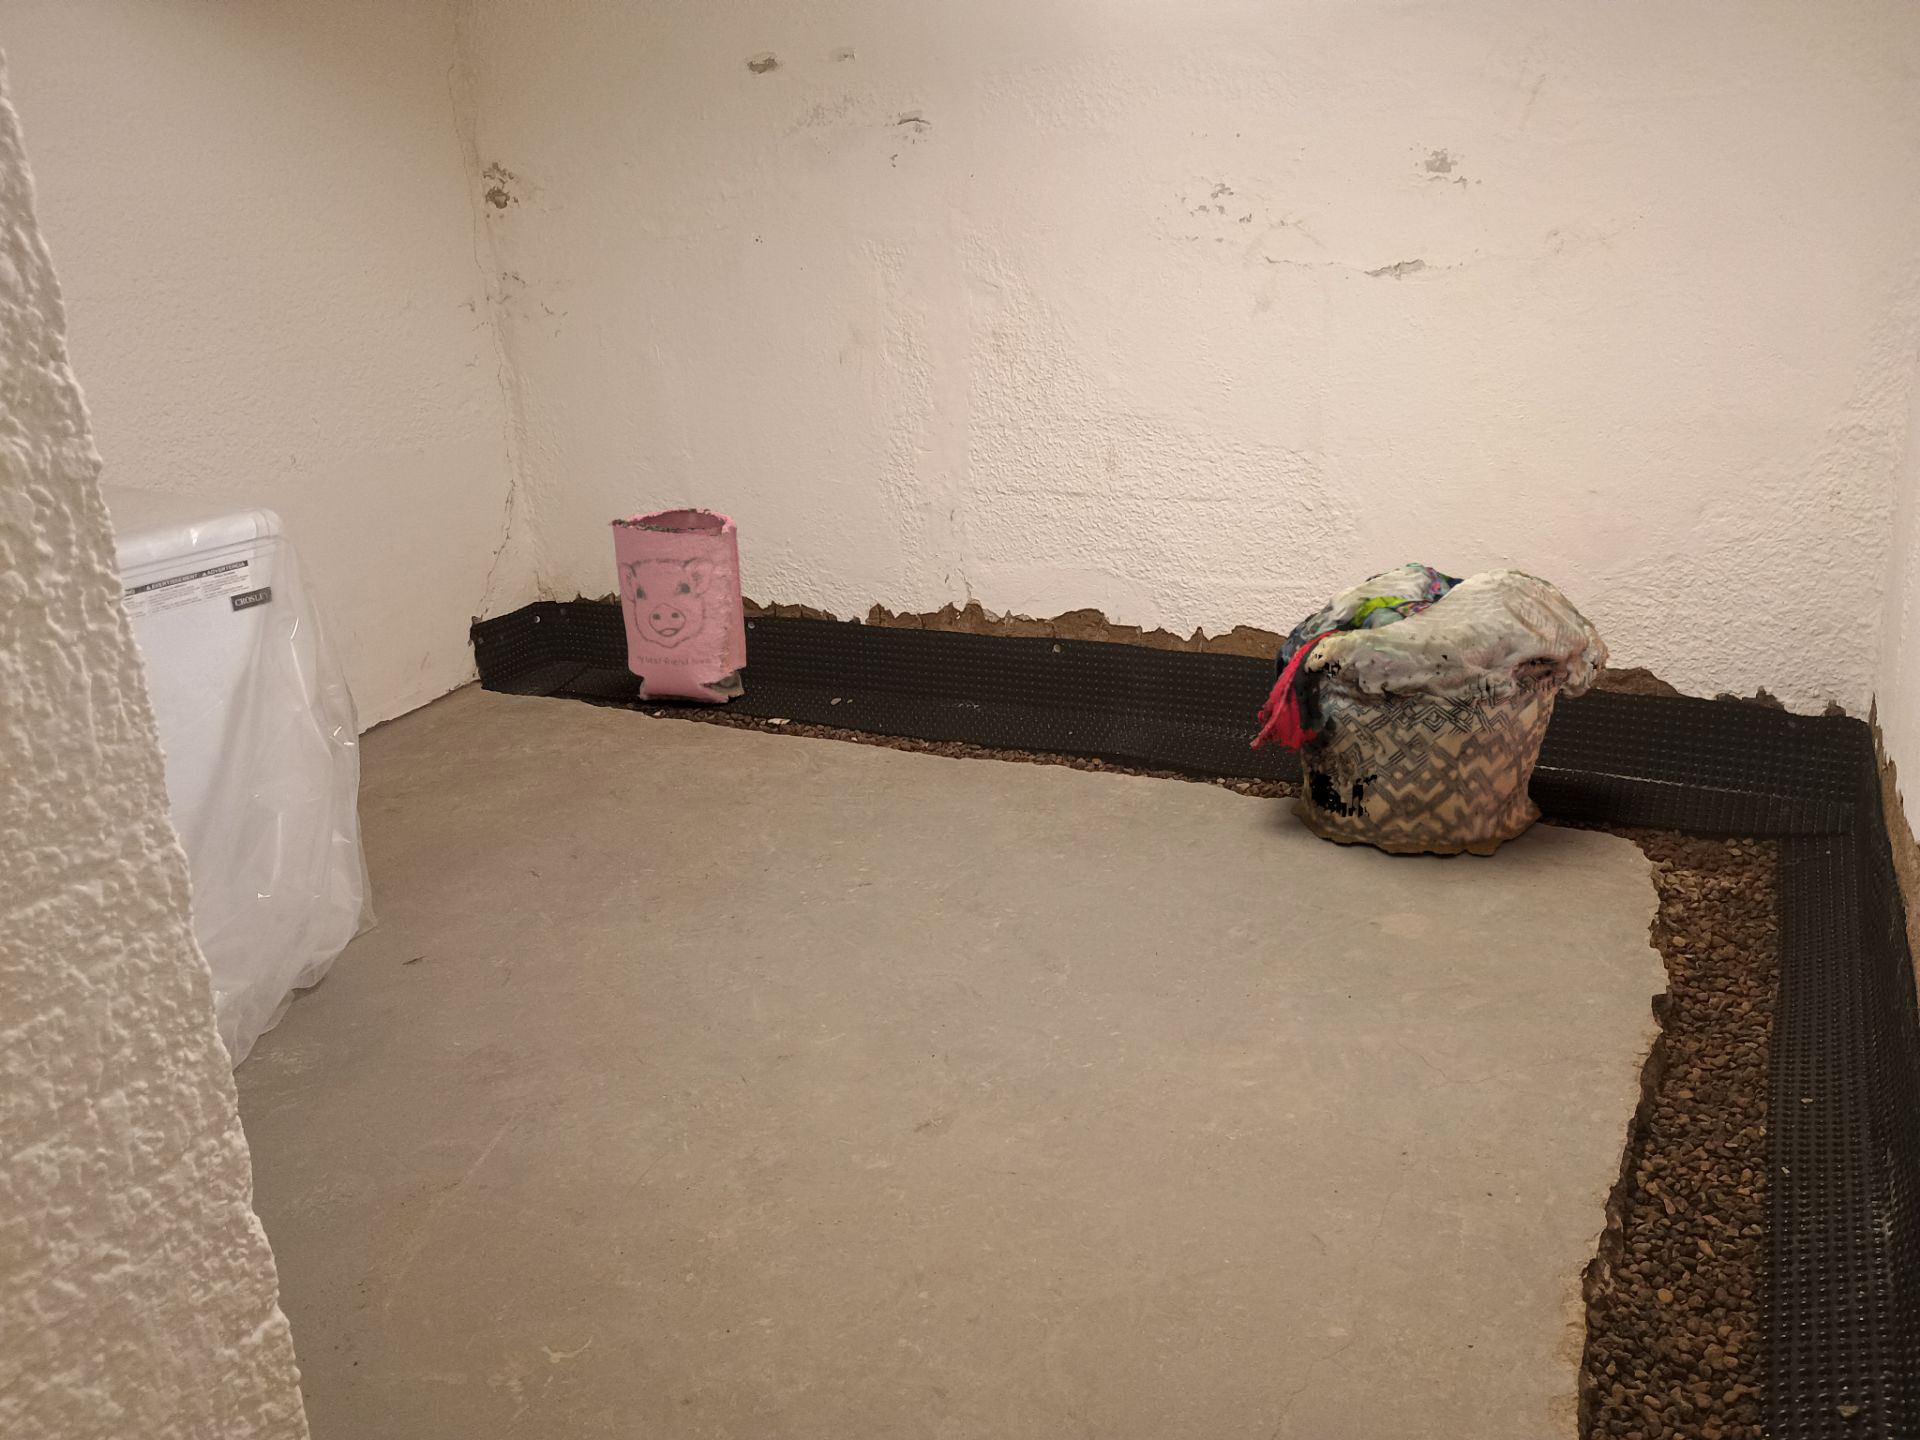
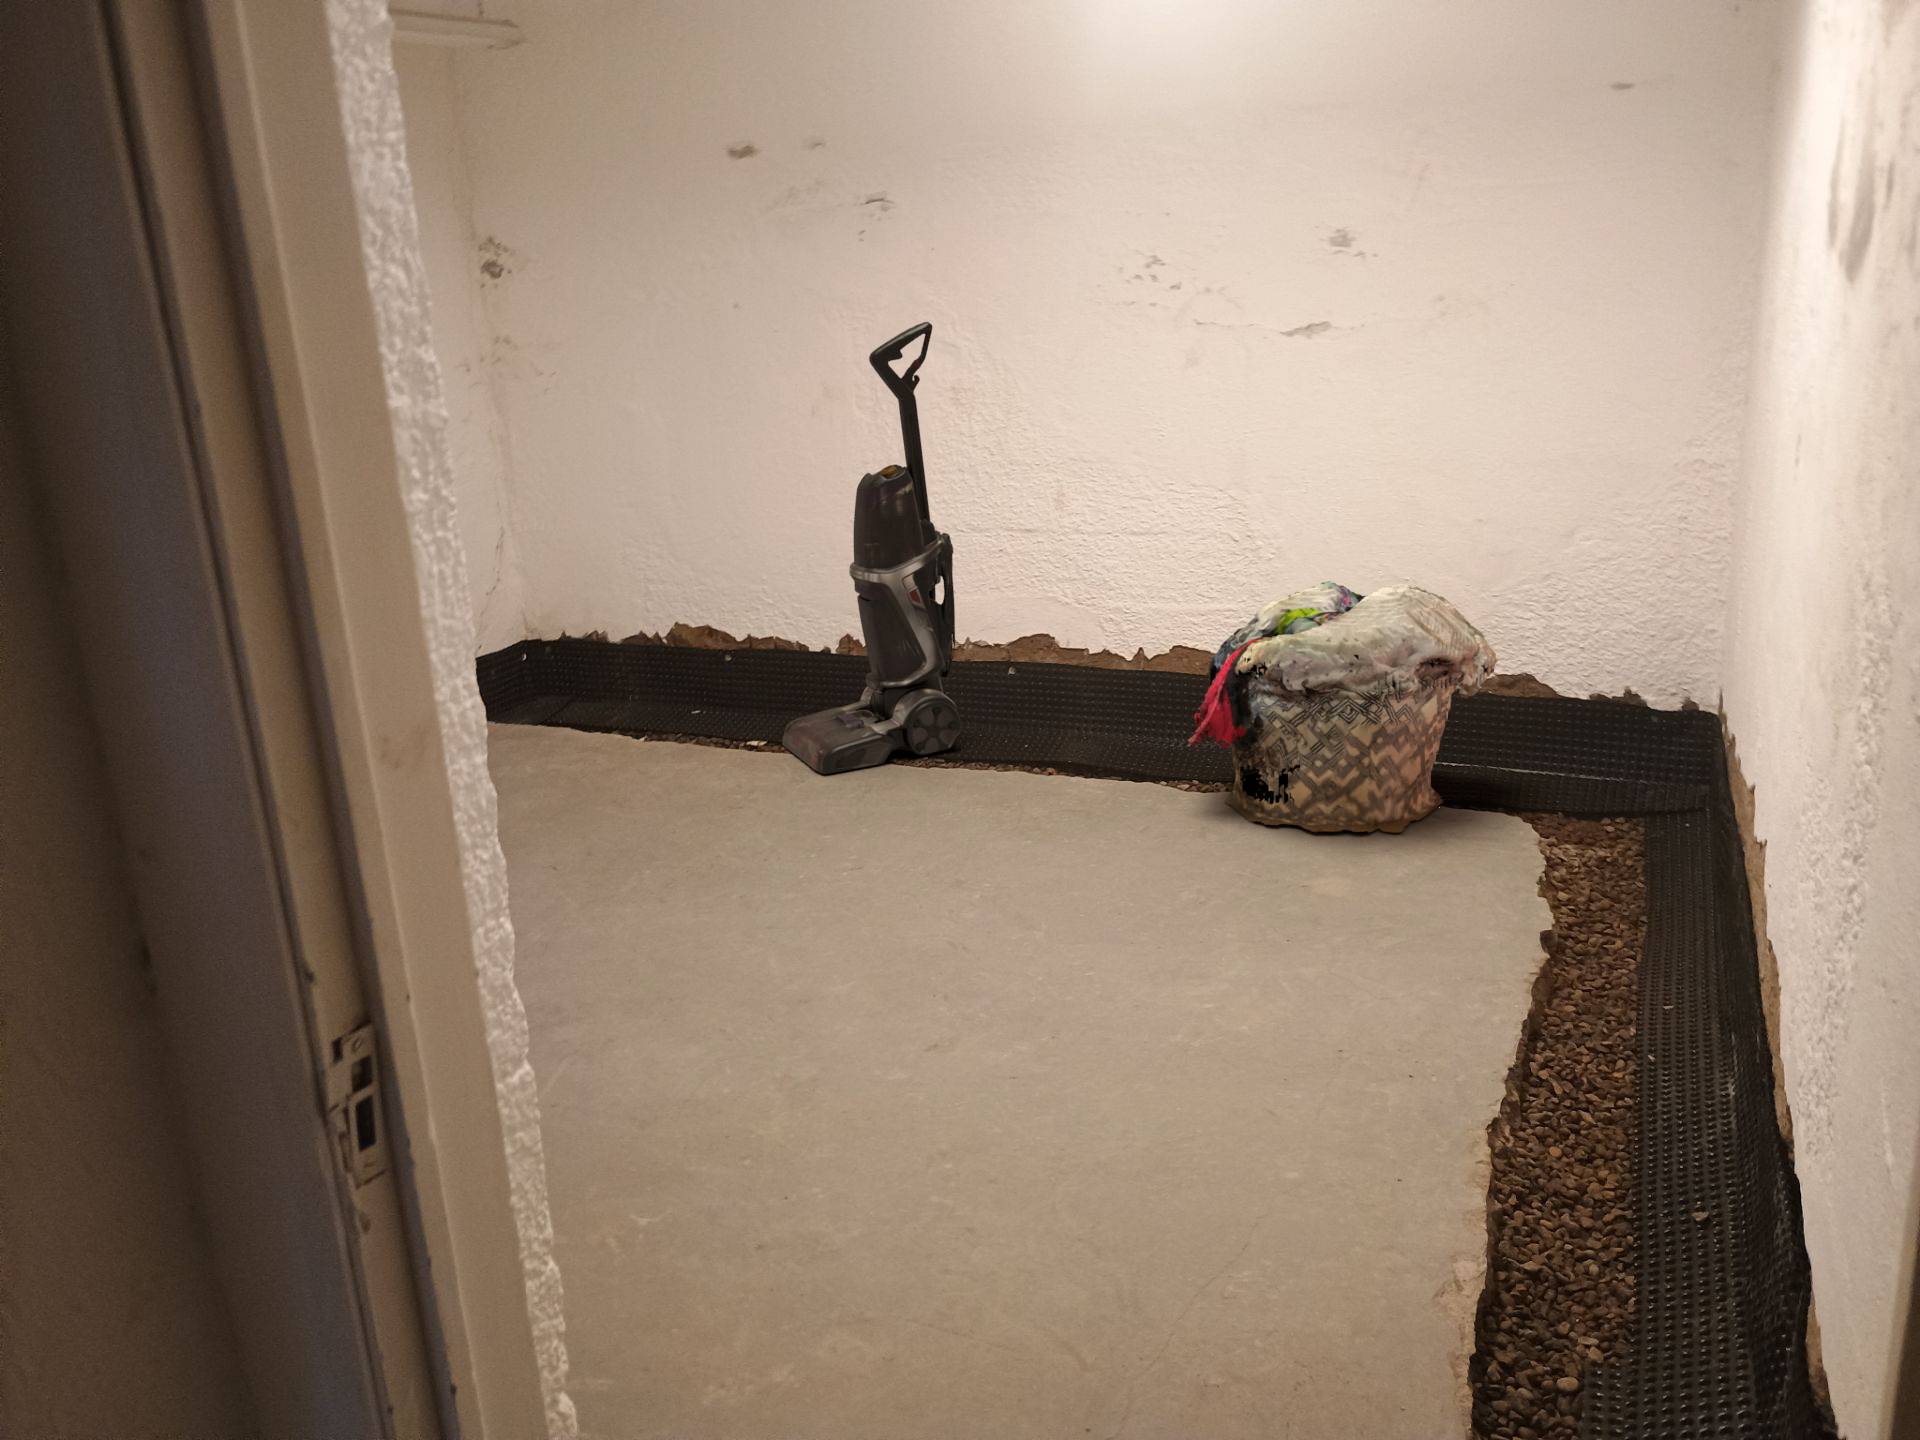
vacuum cleaner: none [804,259,1000,768] -> present [782,322,961,774]
bag: present [608,508,746,704] -> none [601,548,727,725]

